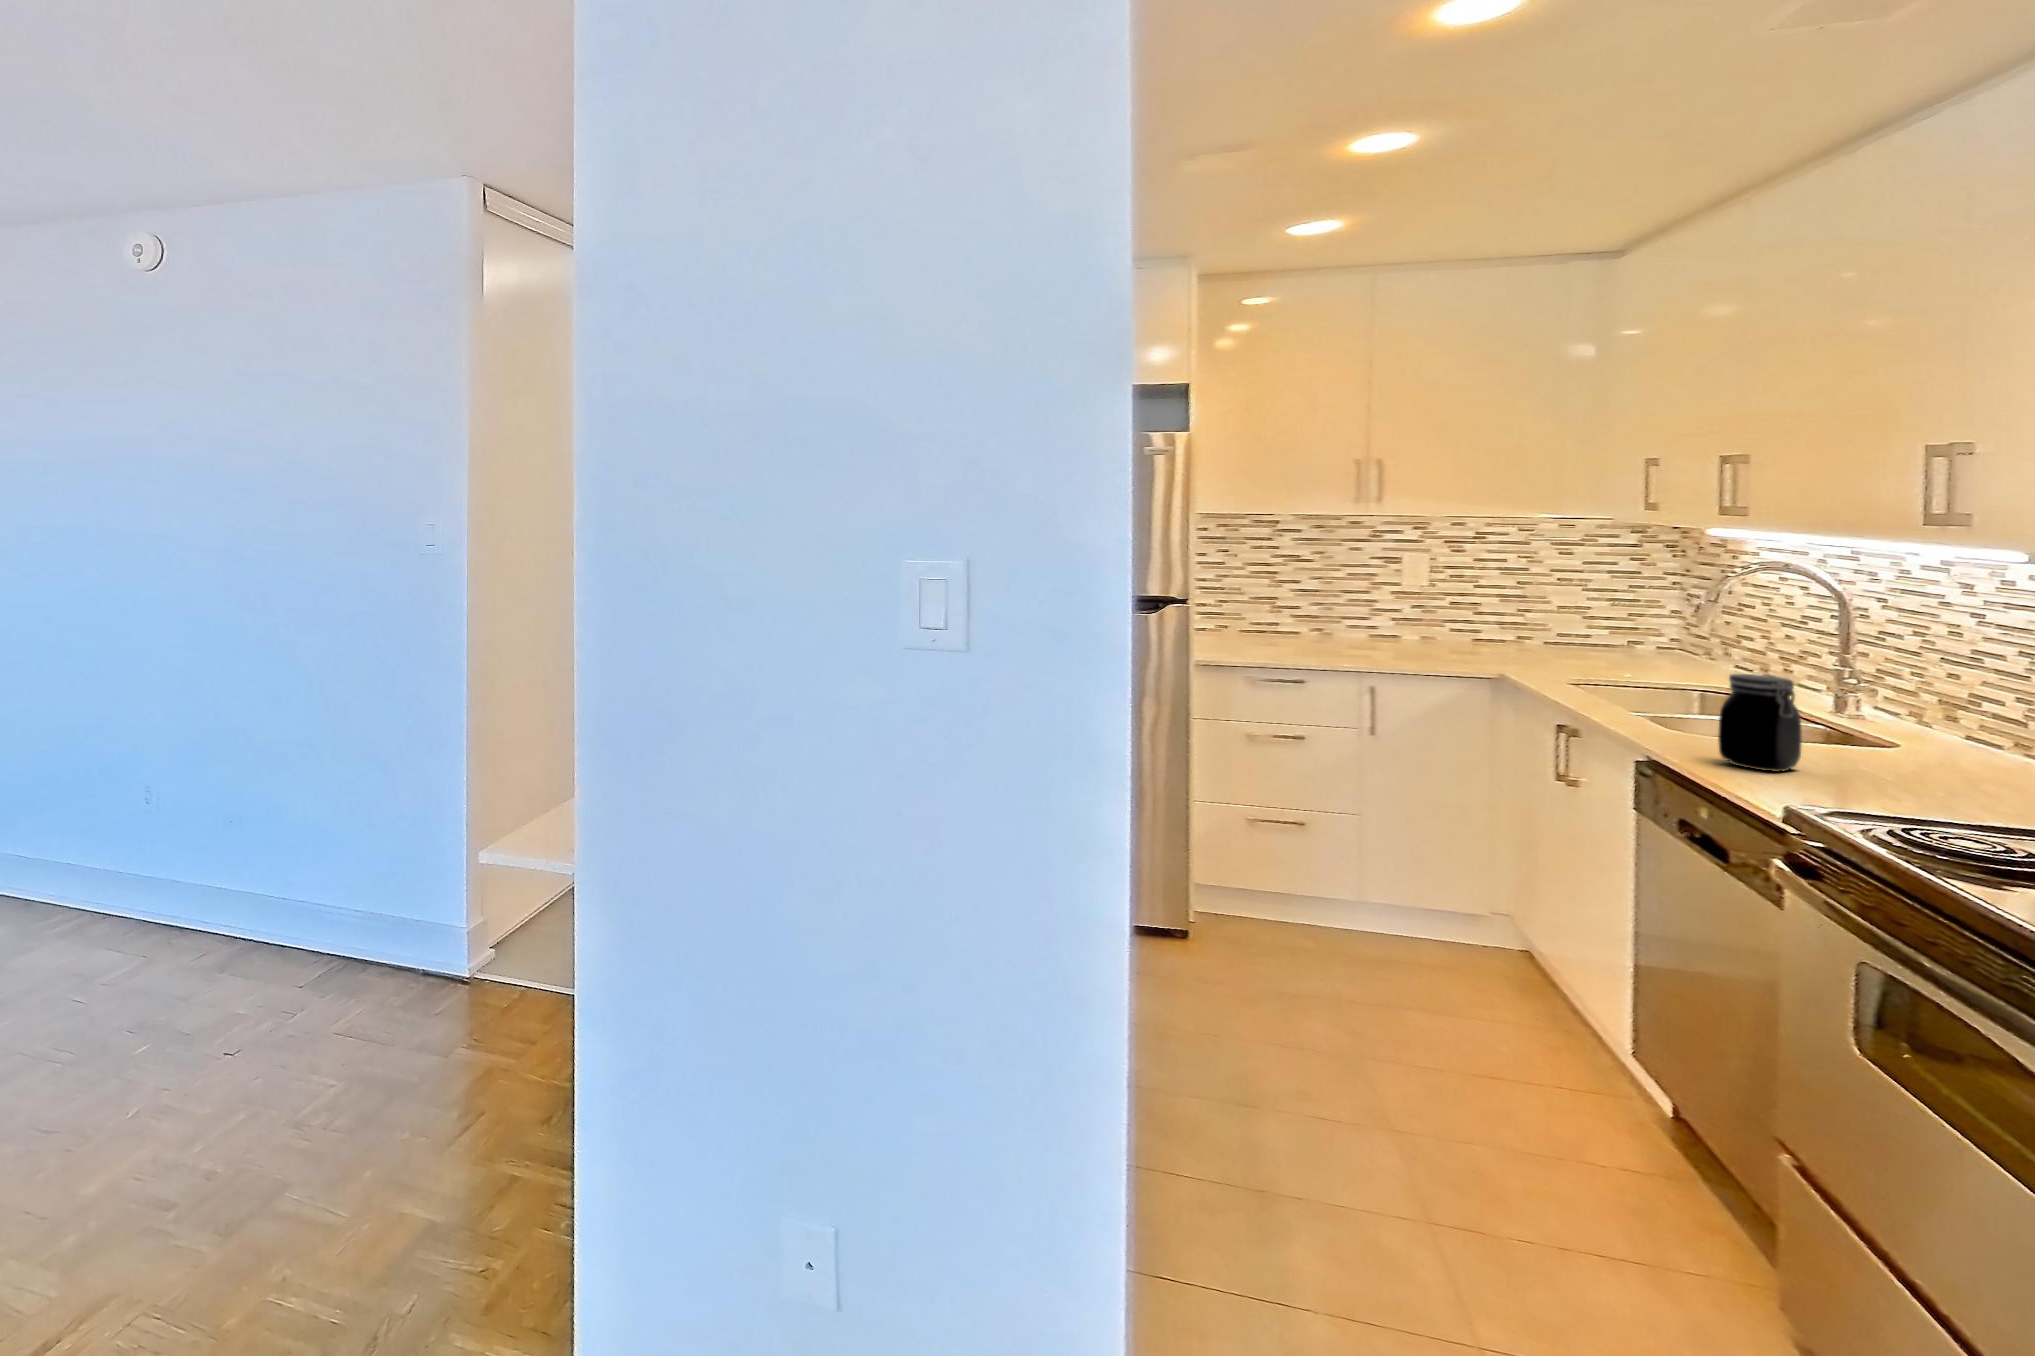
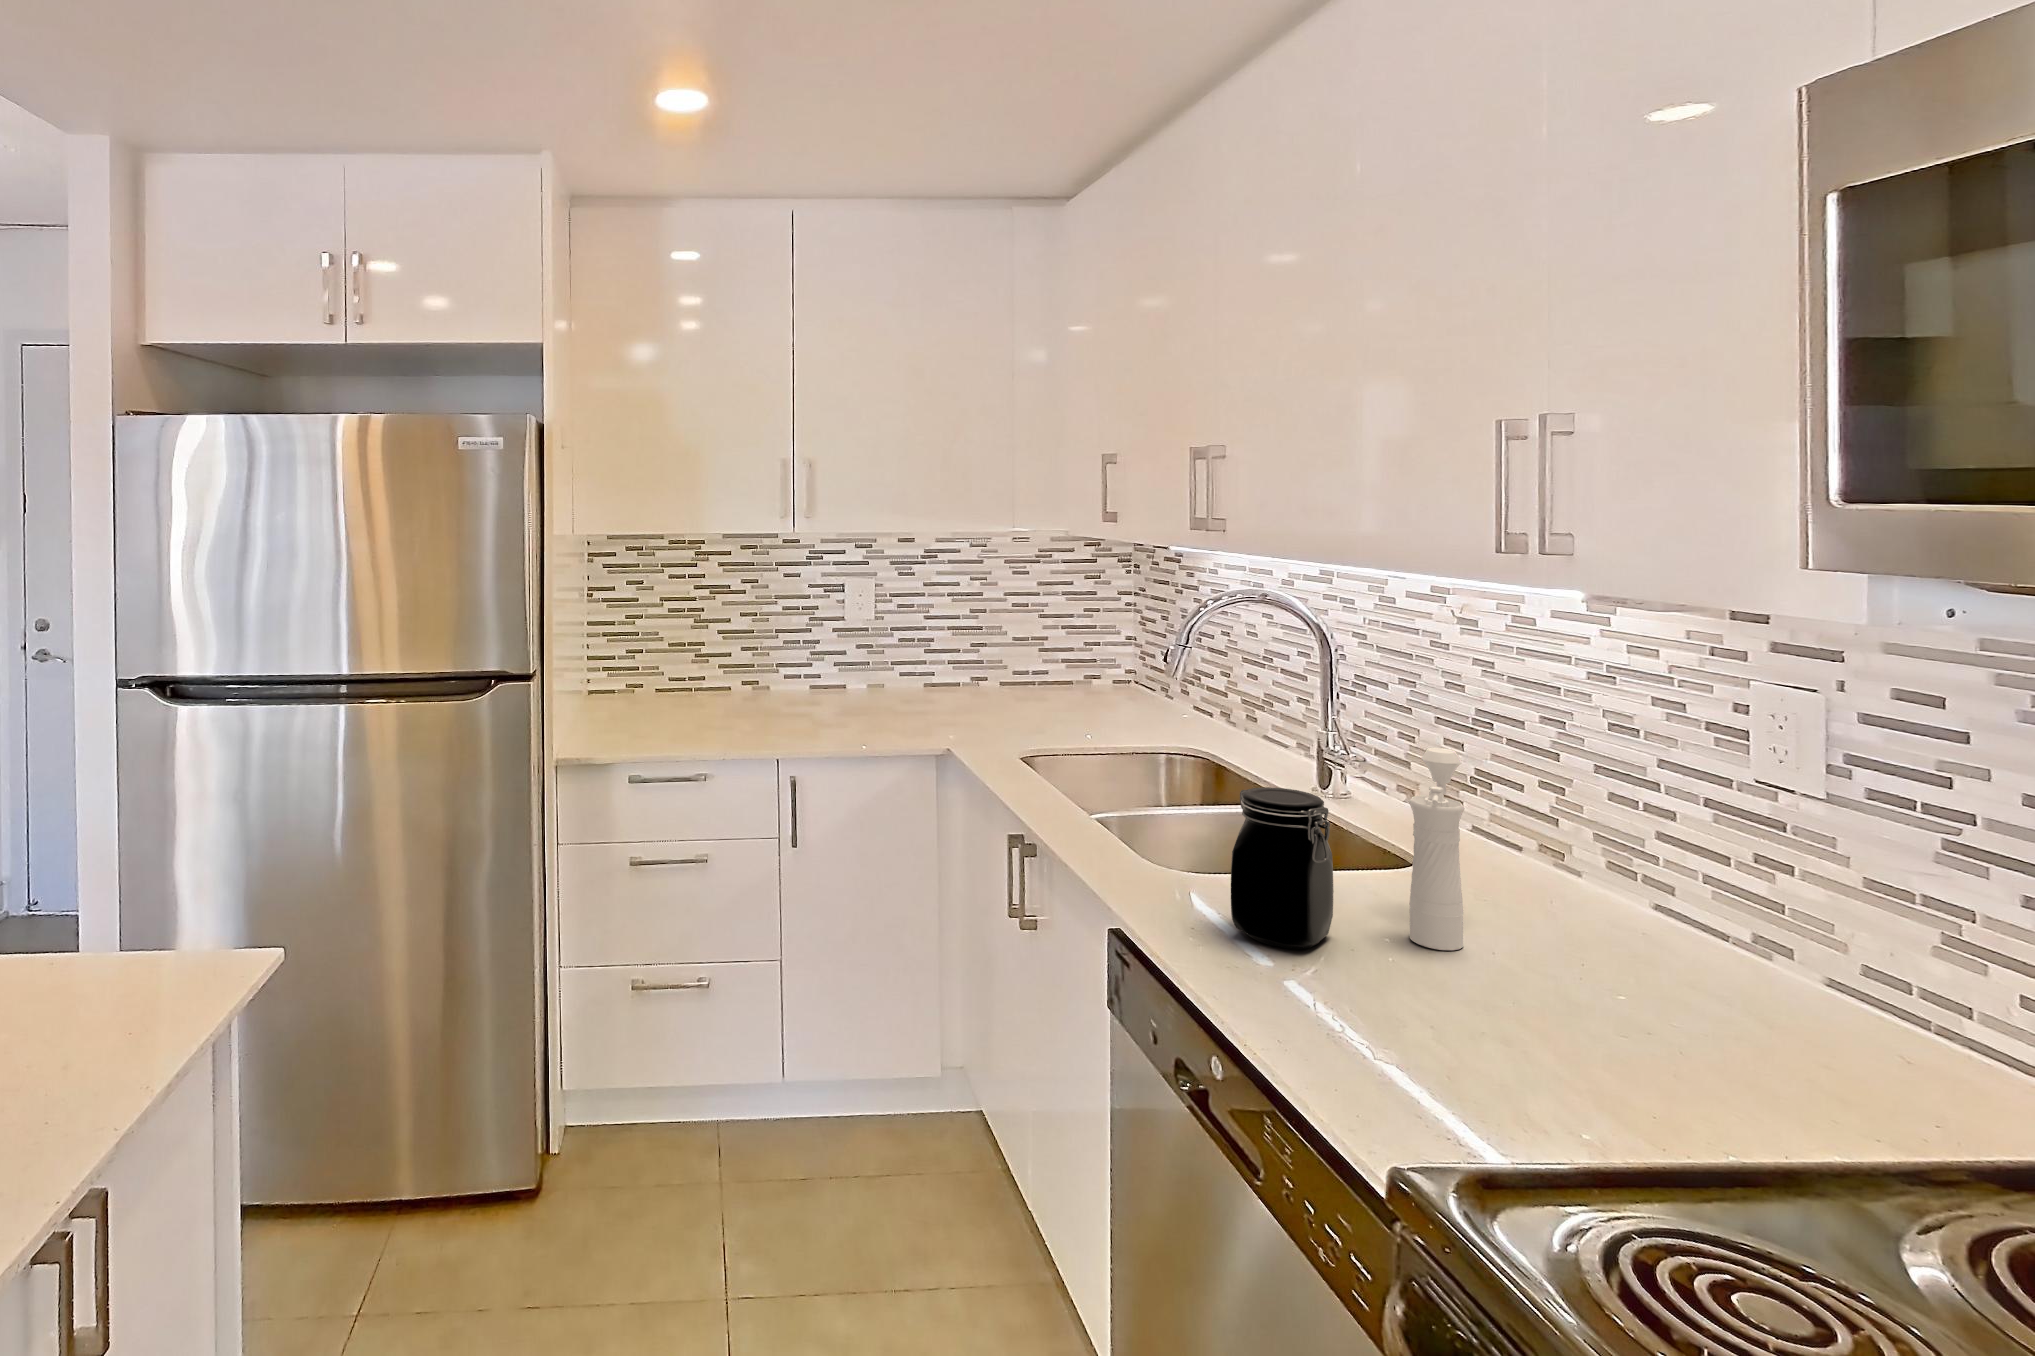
pepper mill: none [1863,659,1920,782] -> present [1409,748,1464,950]

